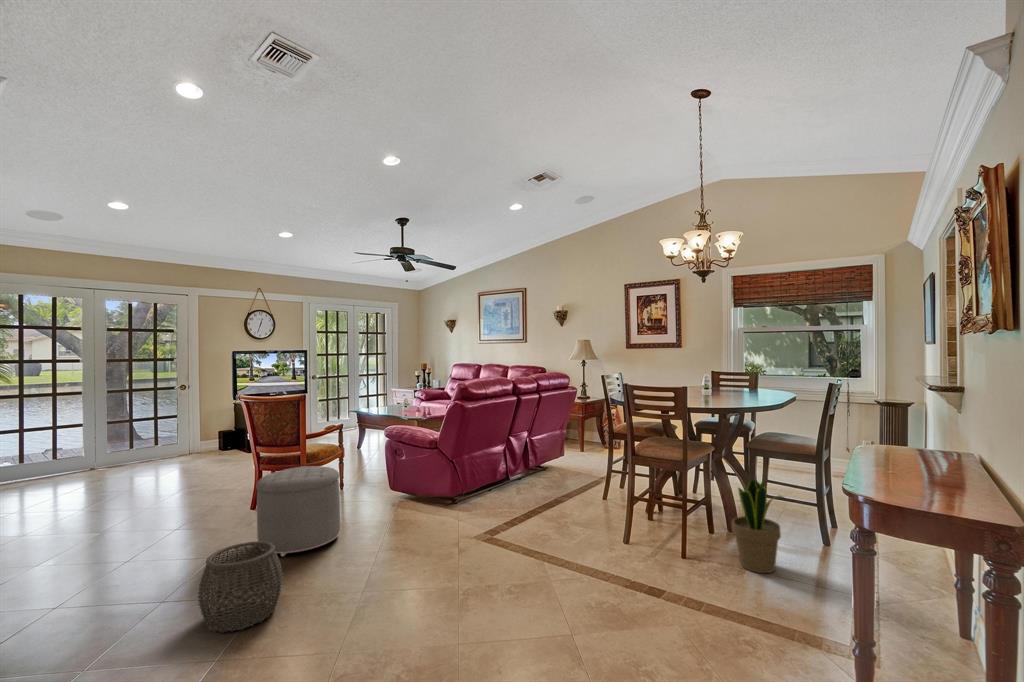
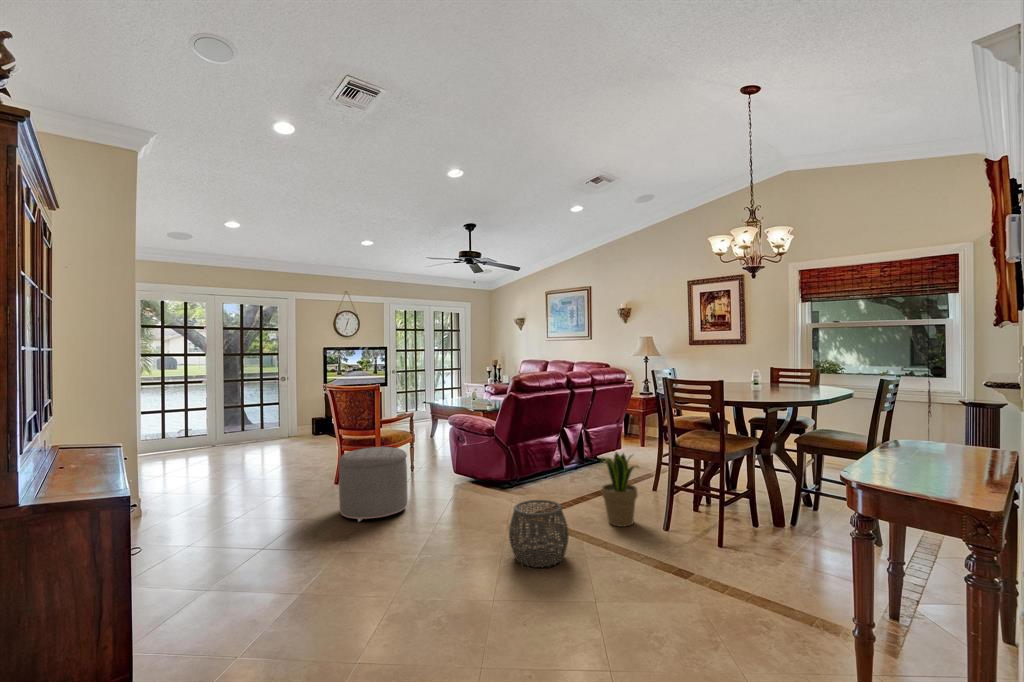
potted plant: present [732,479,785,573] -> present [602,453,638,527]
woven basket: present [198,541,283,633] -> present [509,500,569,567]

